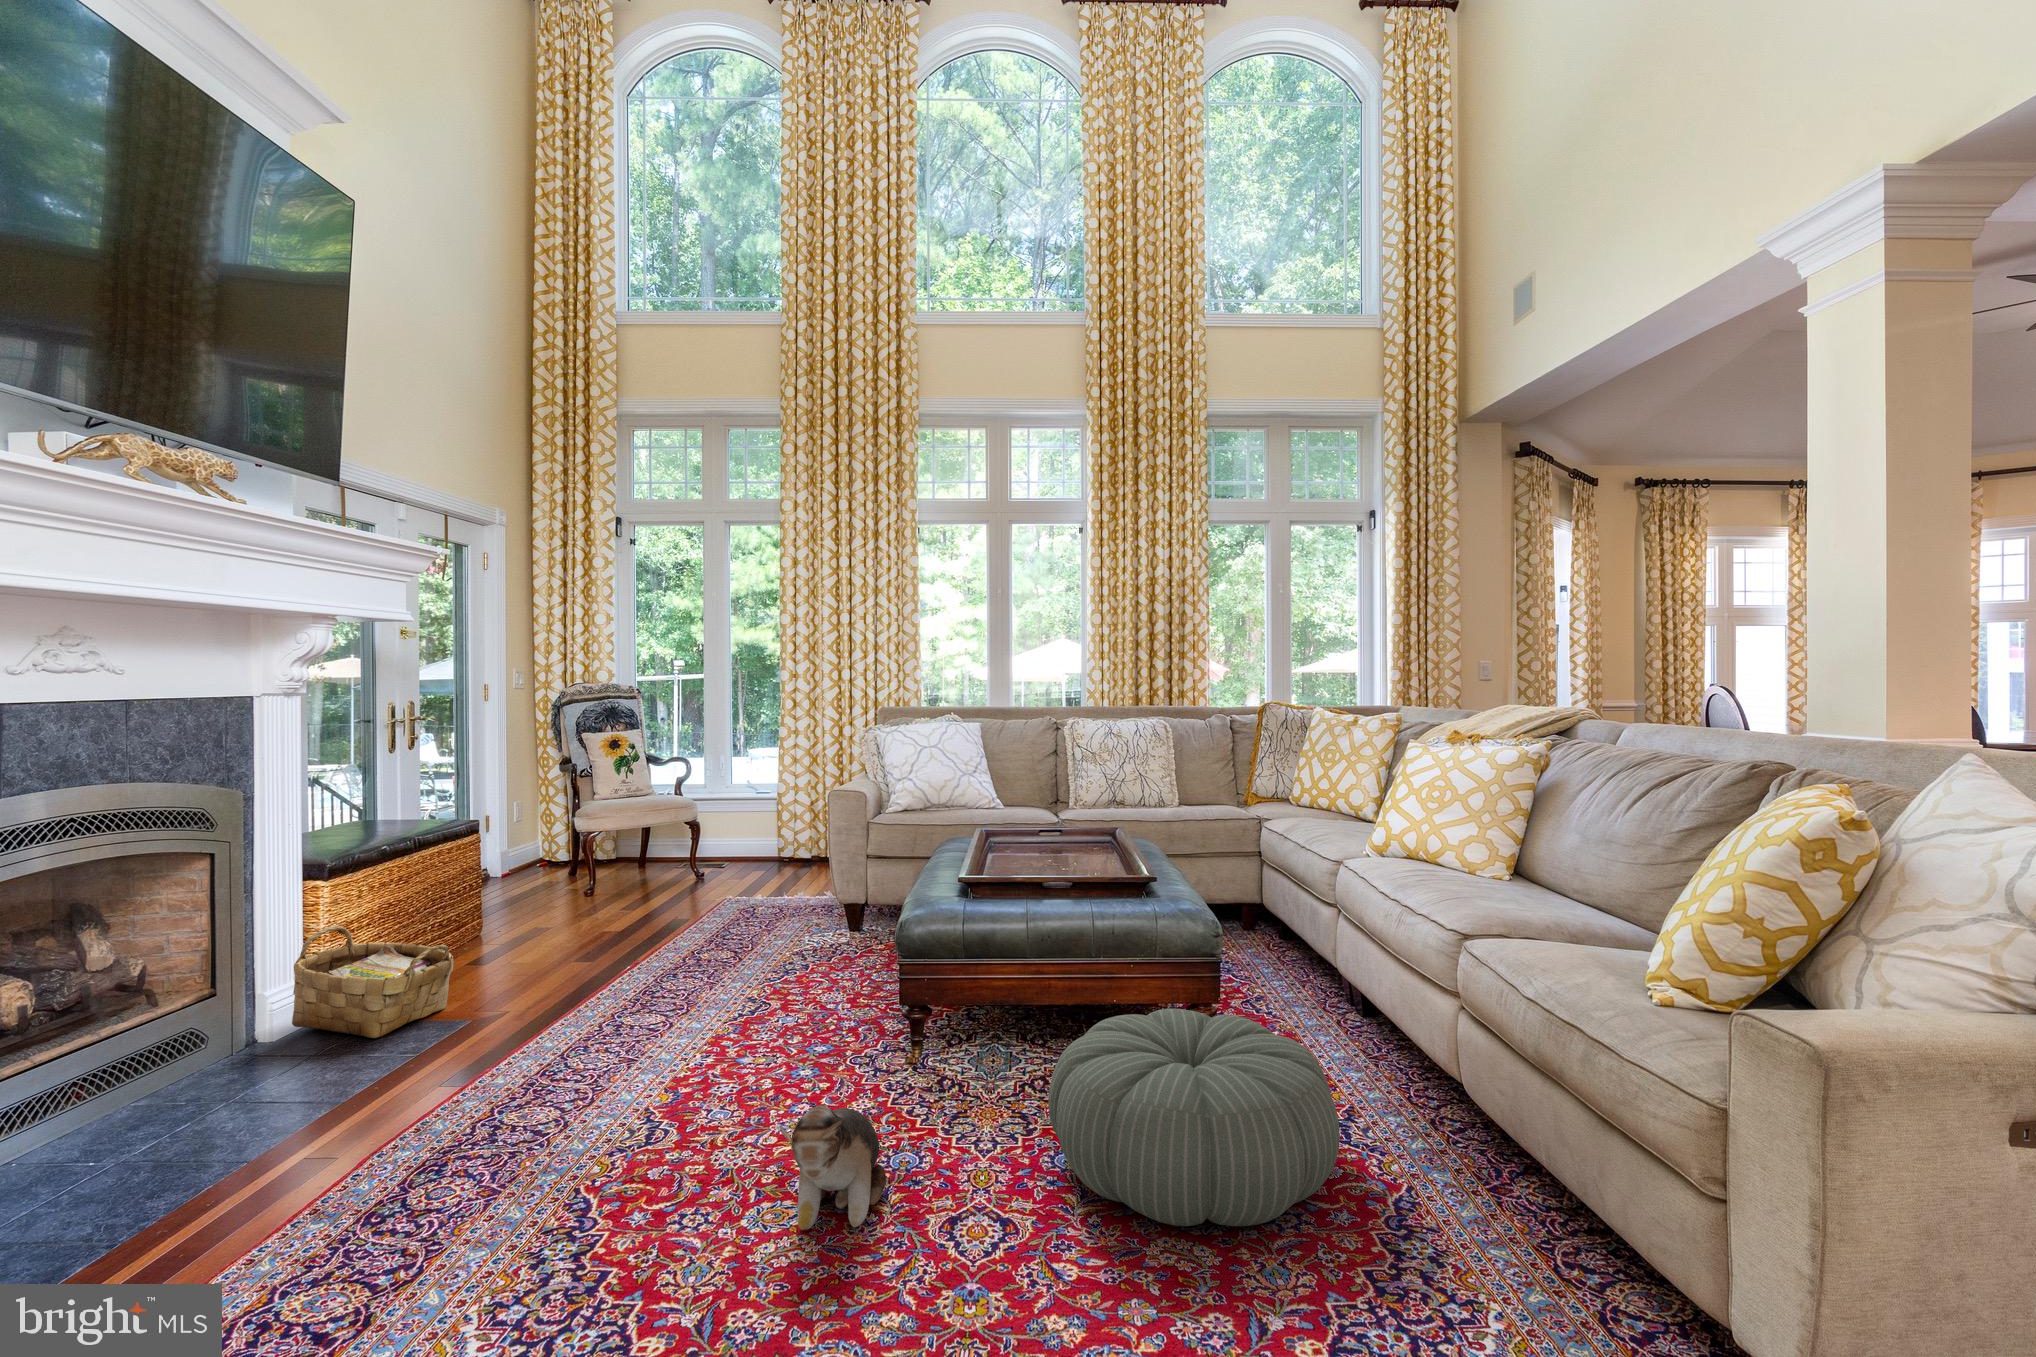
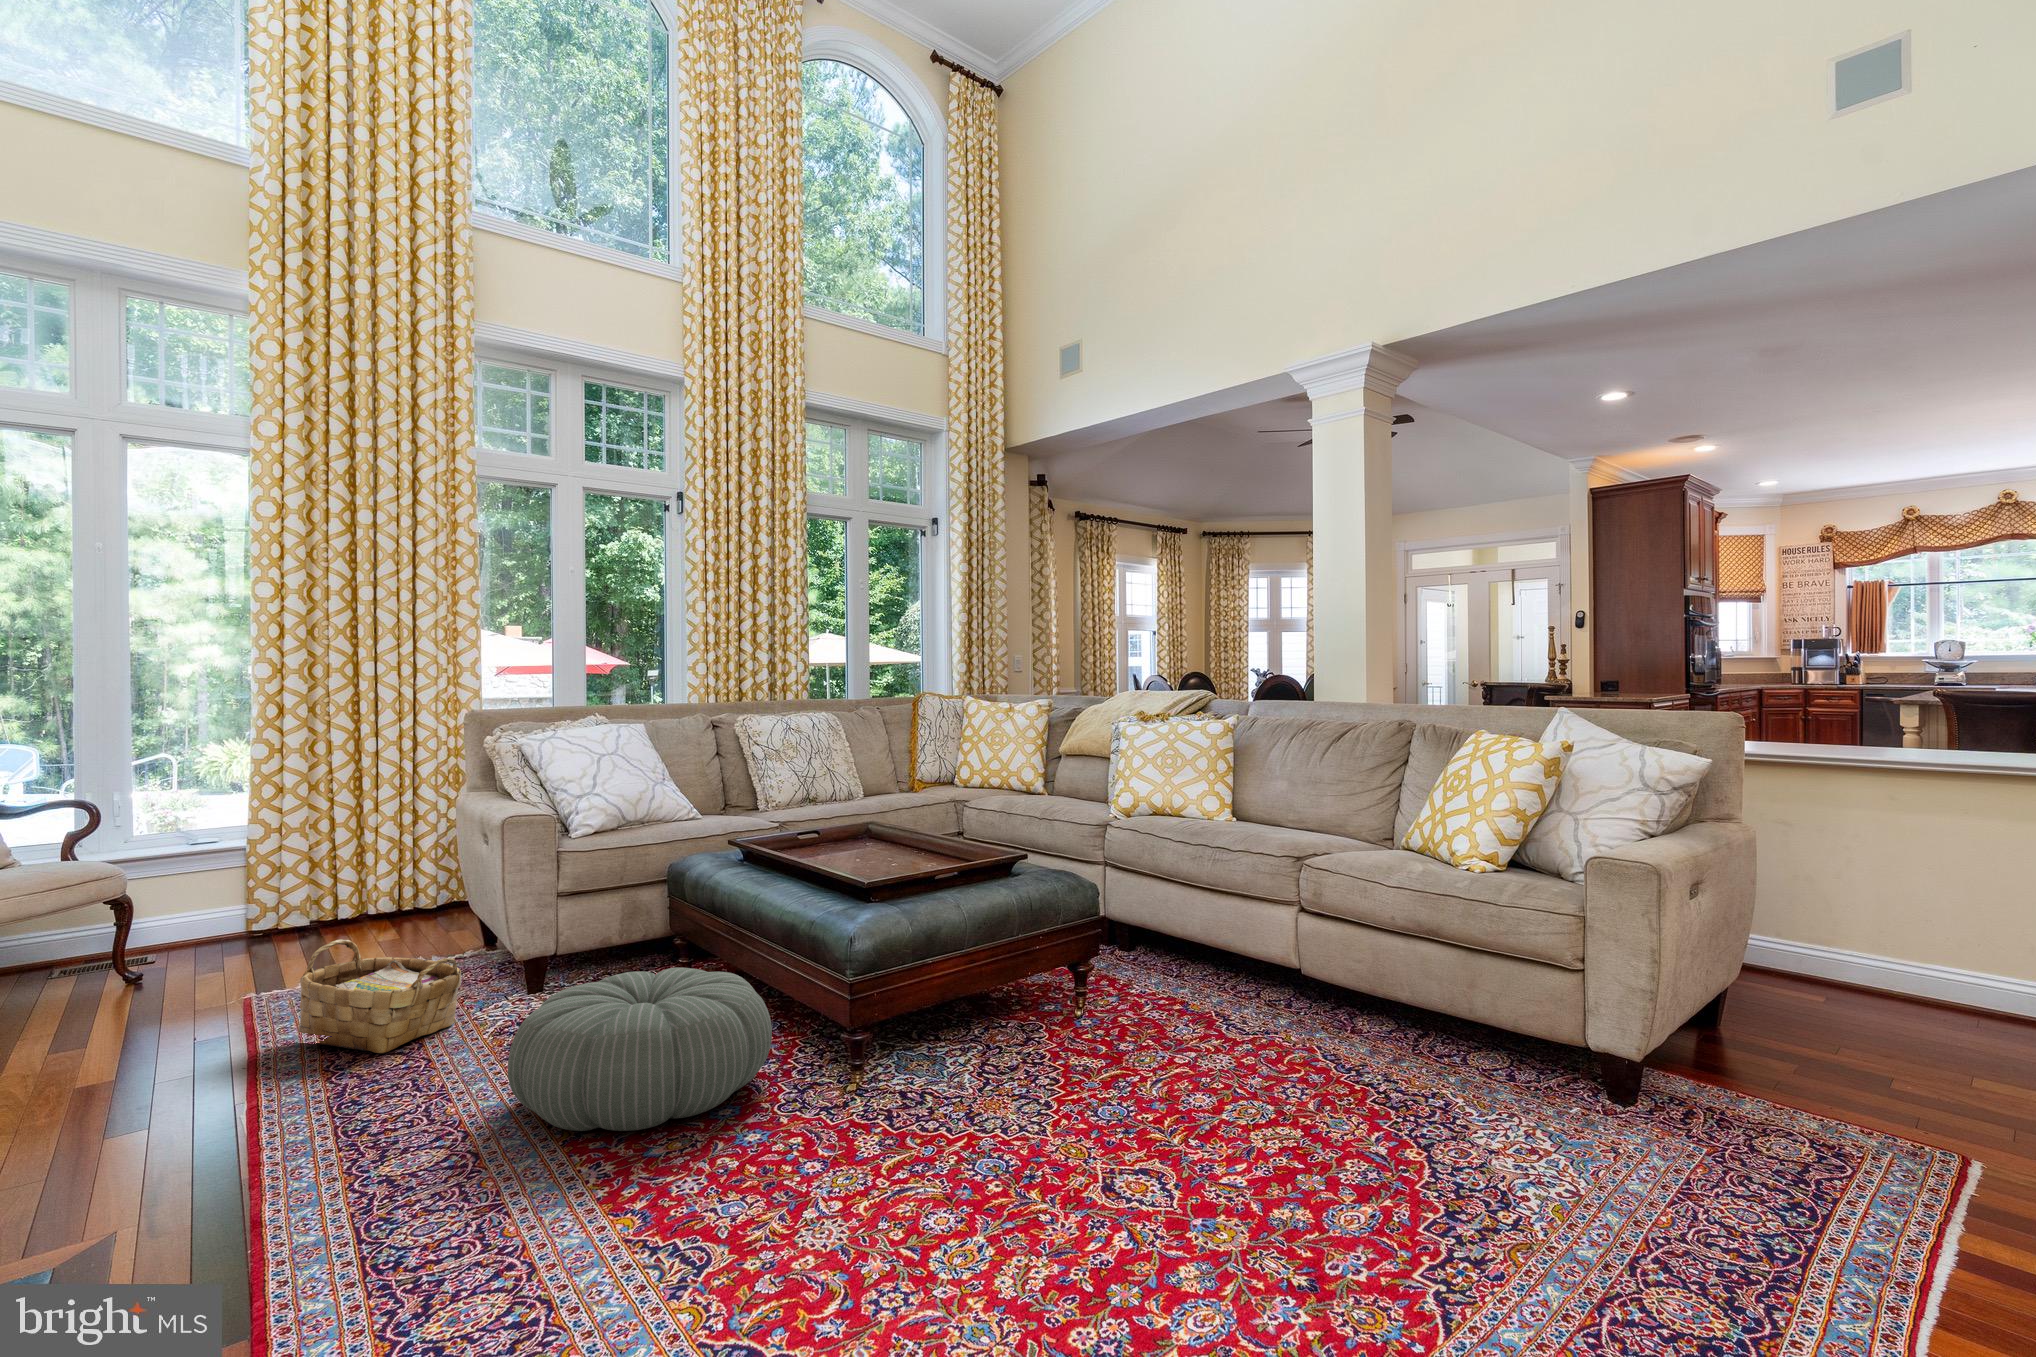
pouf: present [1049,1009,1340,1226] -> present [508,967,772,1131]
plush toy: present [779,1104,886,1230] -> none [793,1103,906,1237]

